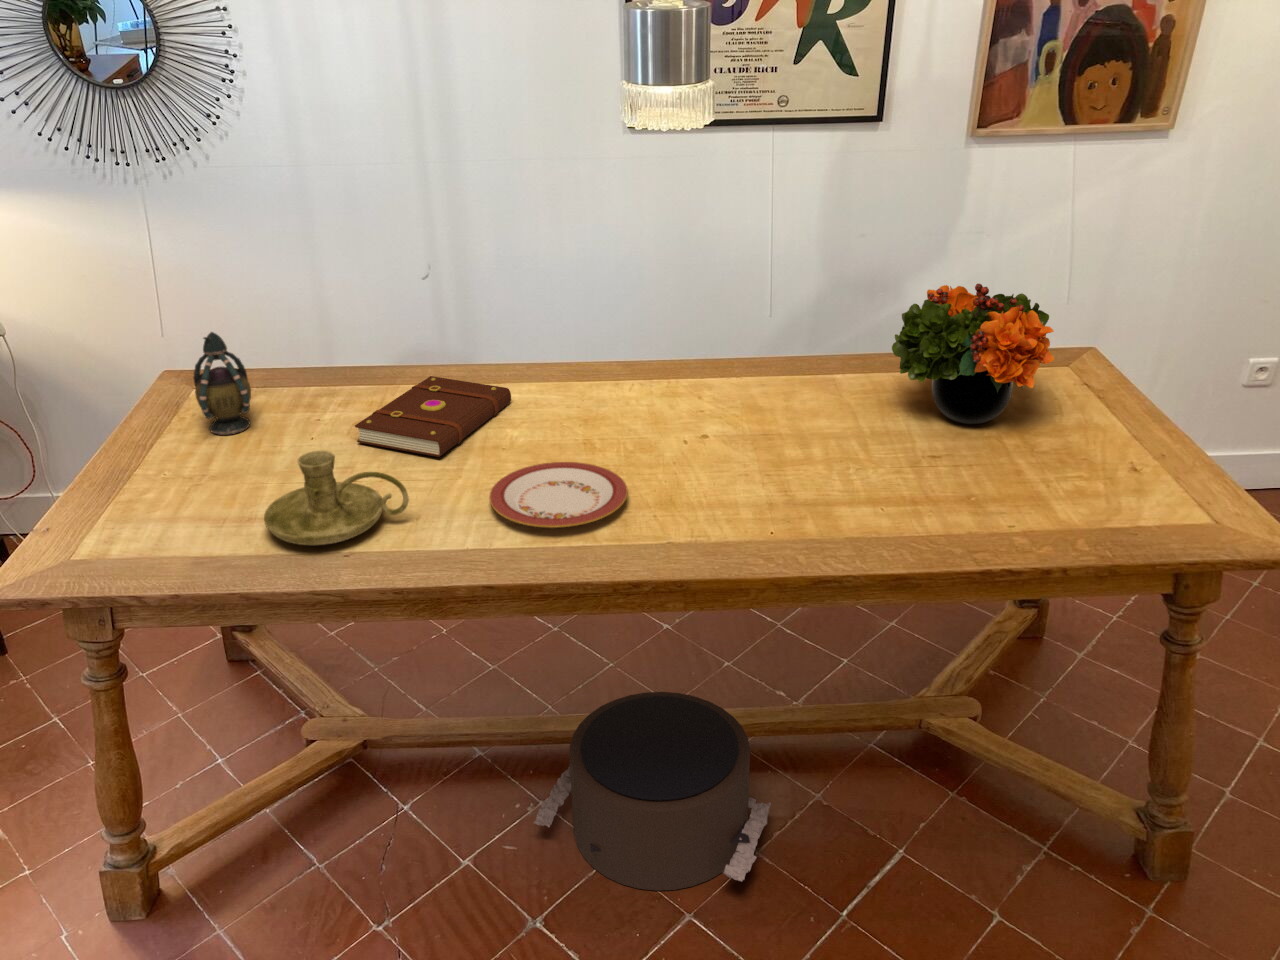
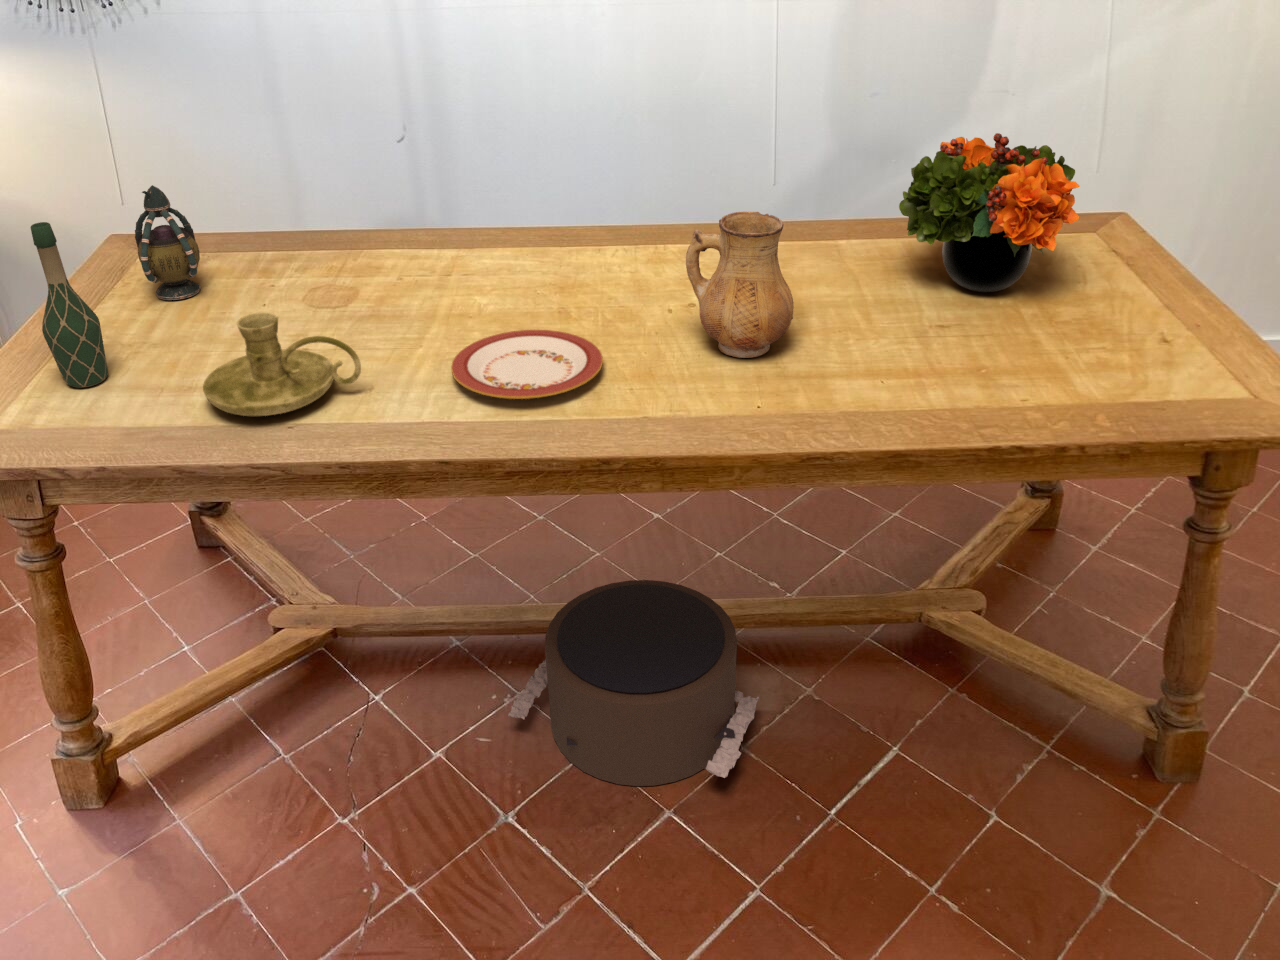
ceramic pitcher: none [702,356,800,487] -> present [686,211,794,358]
wine bottle: none [112,371,172,519] -> present [31,222,108,387]
book: present [355,376,511,457] -> none [310,239,484,324]

